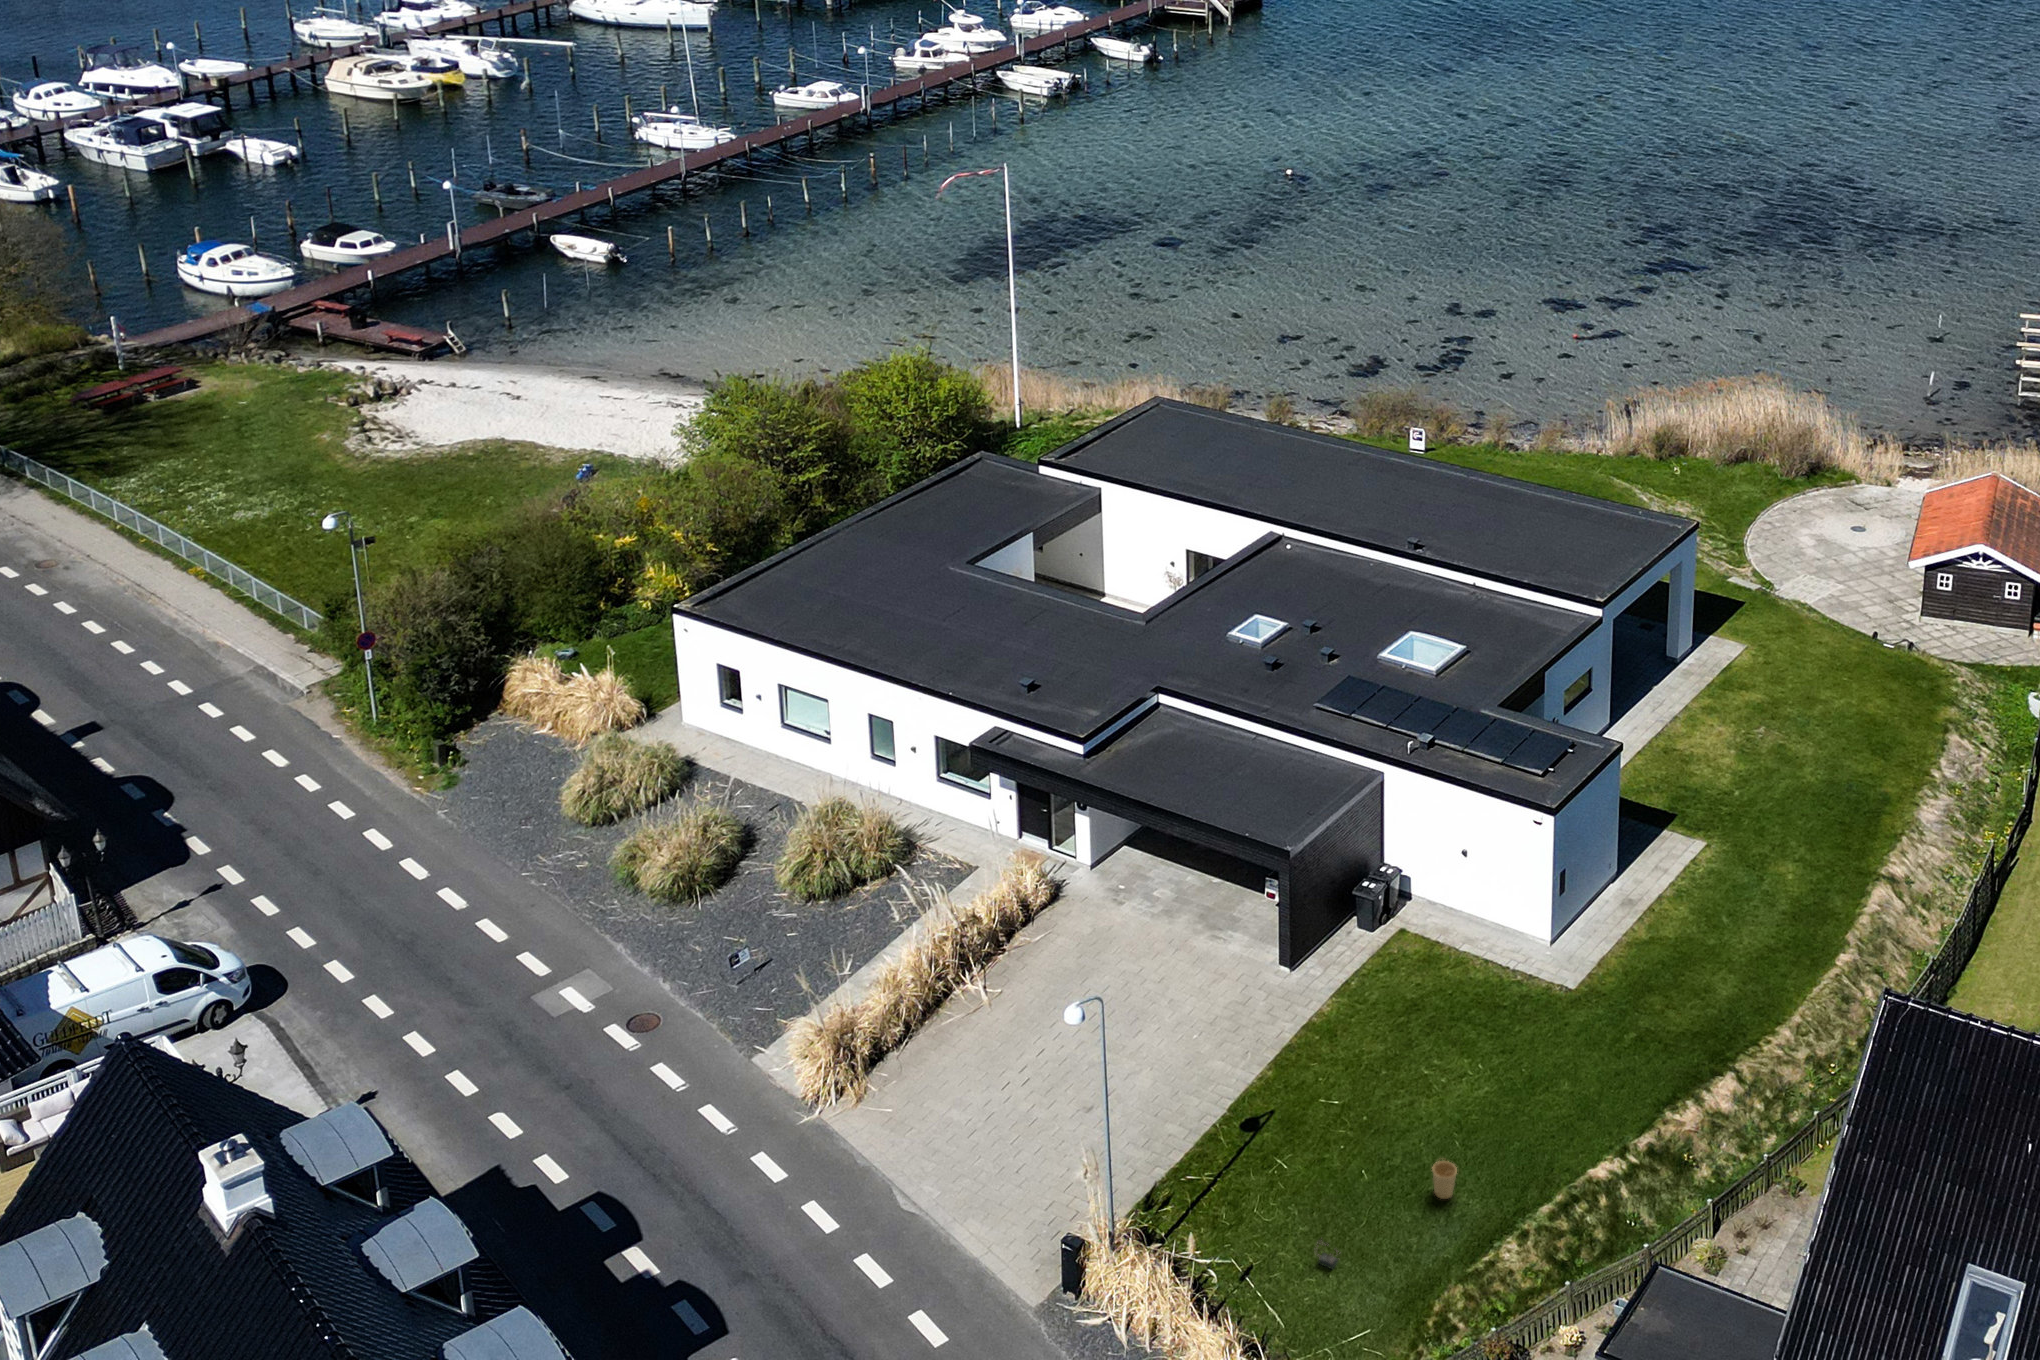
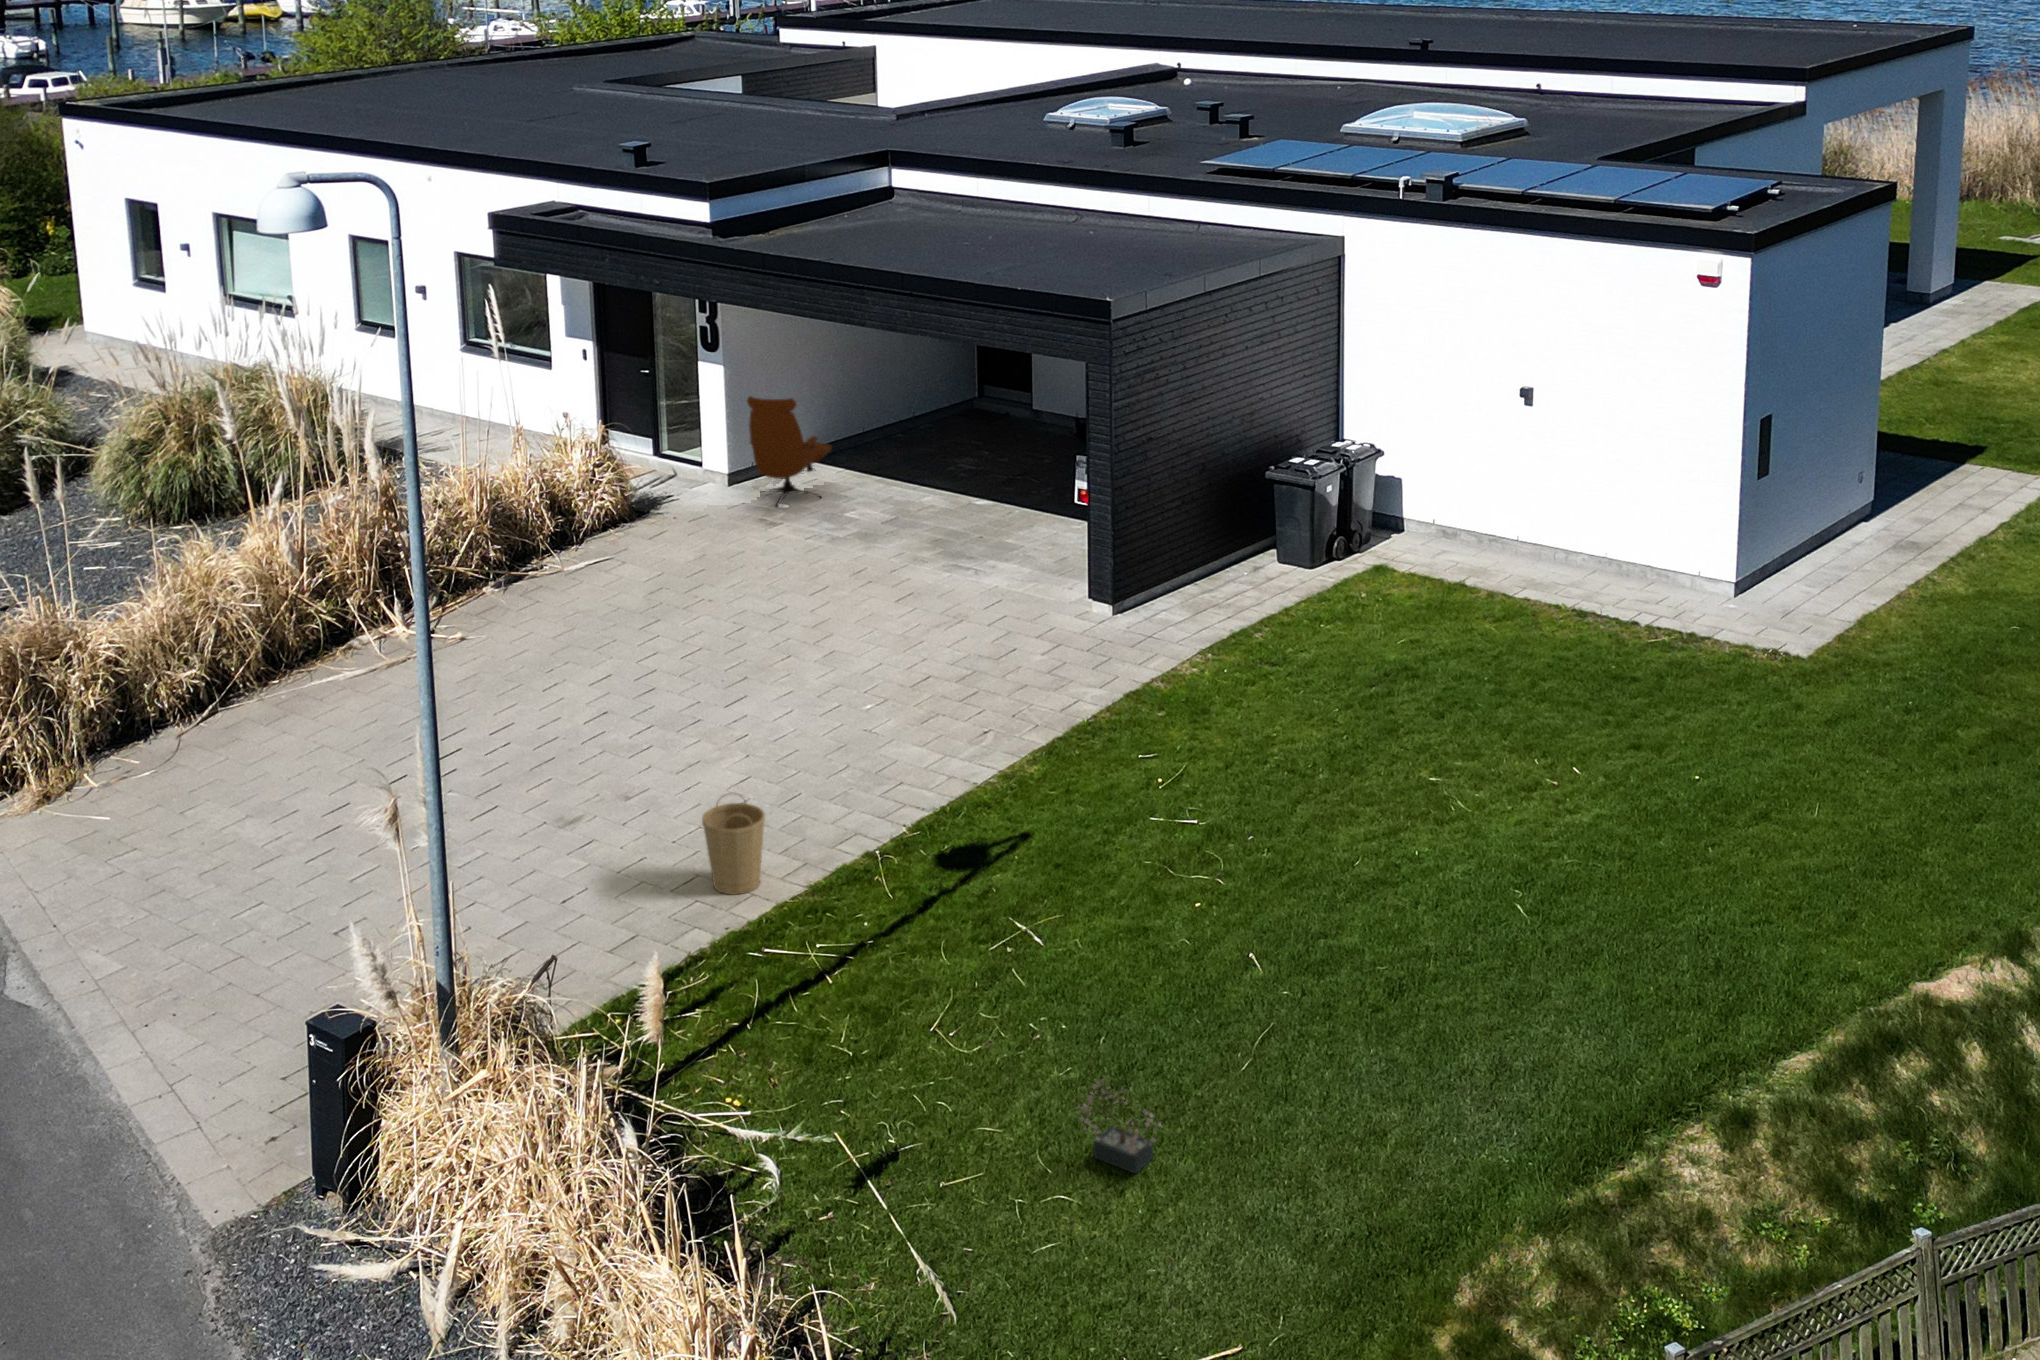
lounge chair: none [1097,830,1132,878] -> present [747,396,832,506]
basket: present [1432,1161,1457,1199] -> present [702,792,765,895]

